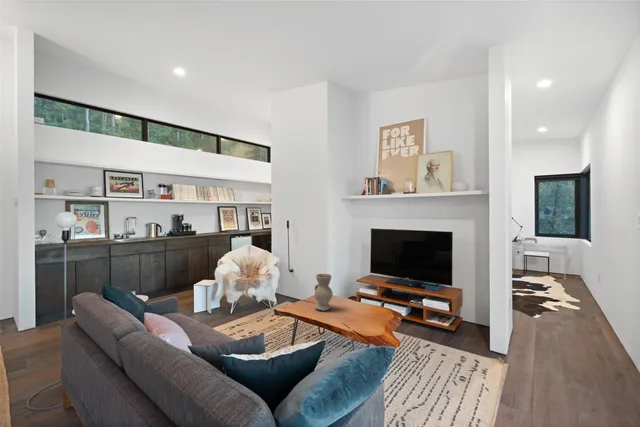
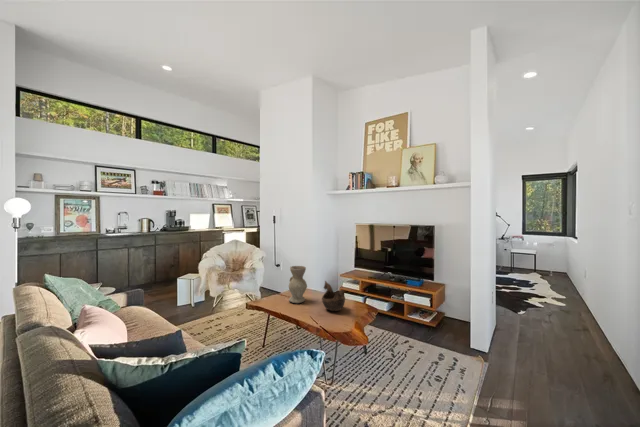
decorative bowl: none [349,289,374,318] -> present [322,281,345,311]

